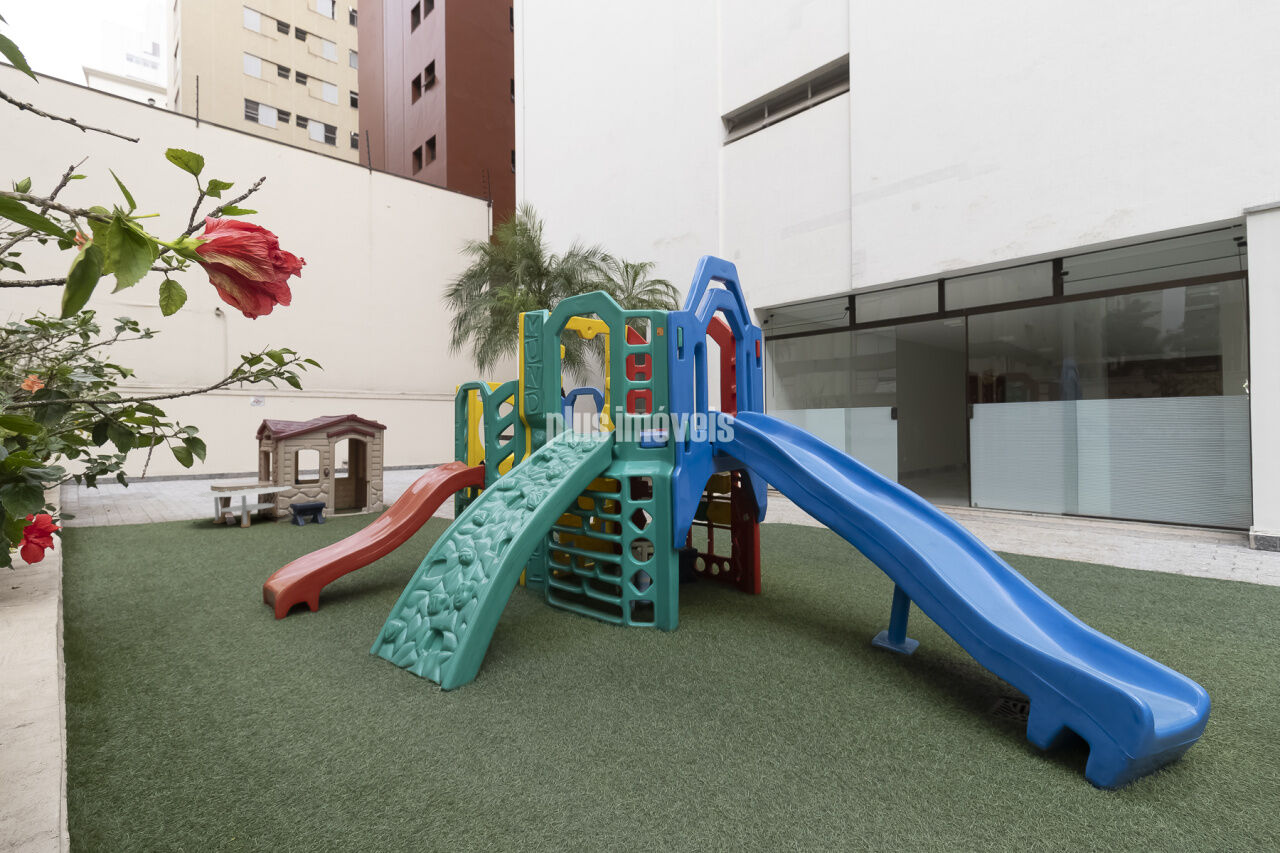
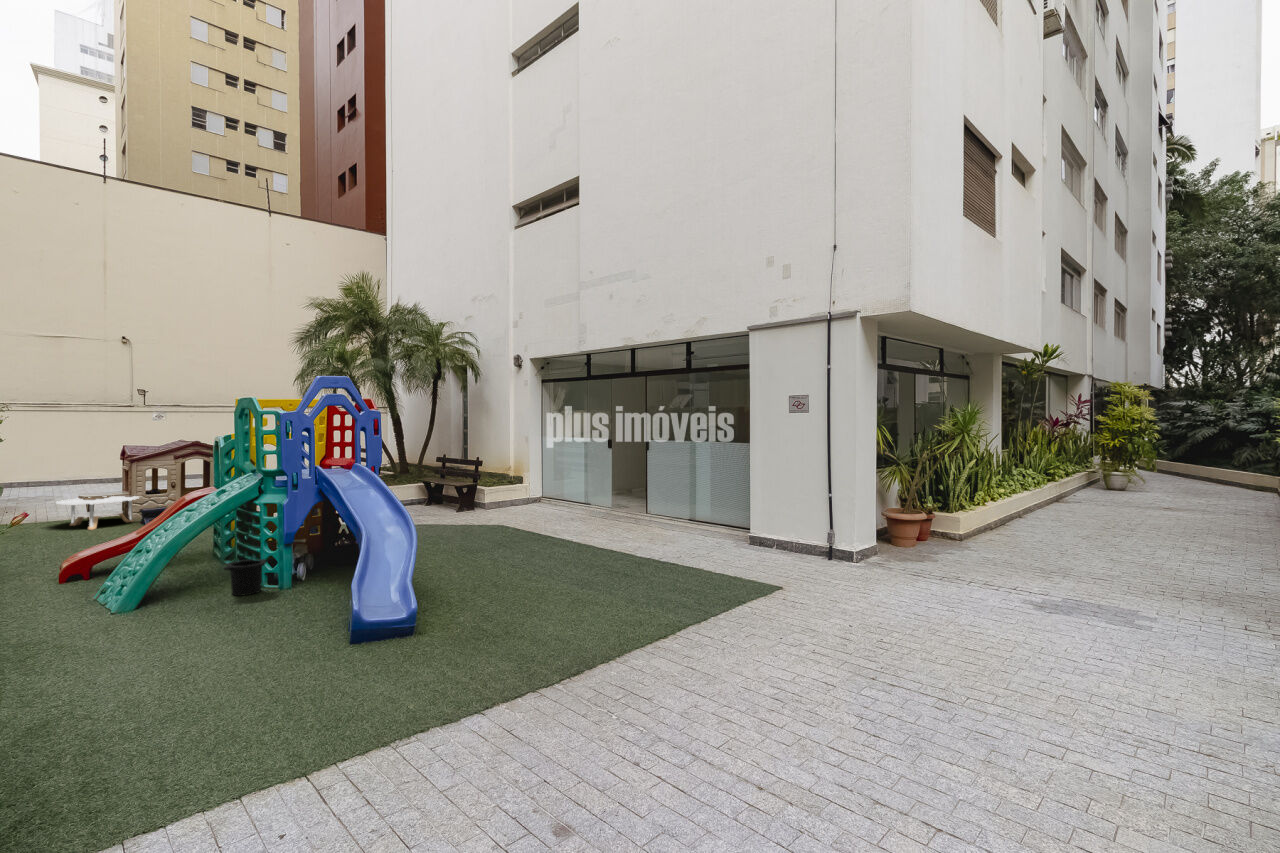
trash can: none [549,562,599,619] -> present [224,559,266,596]

